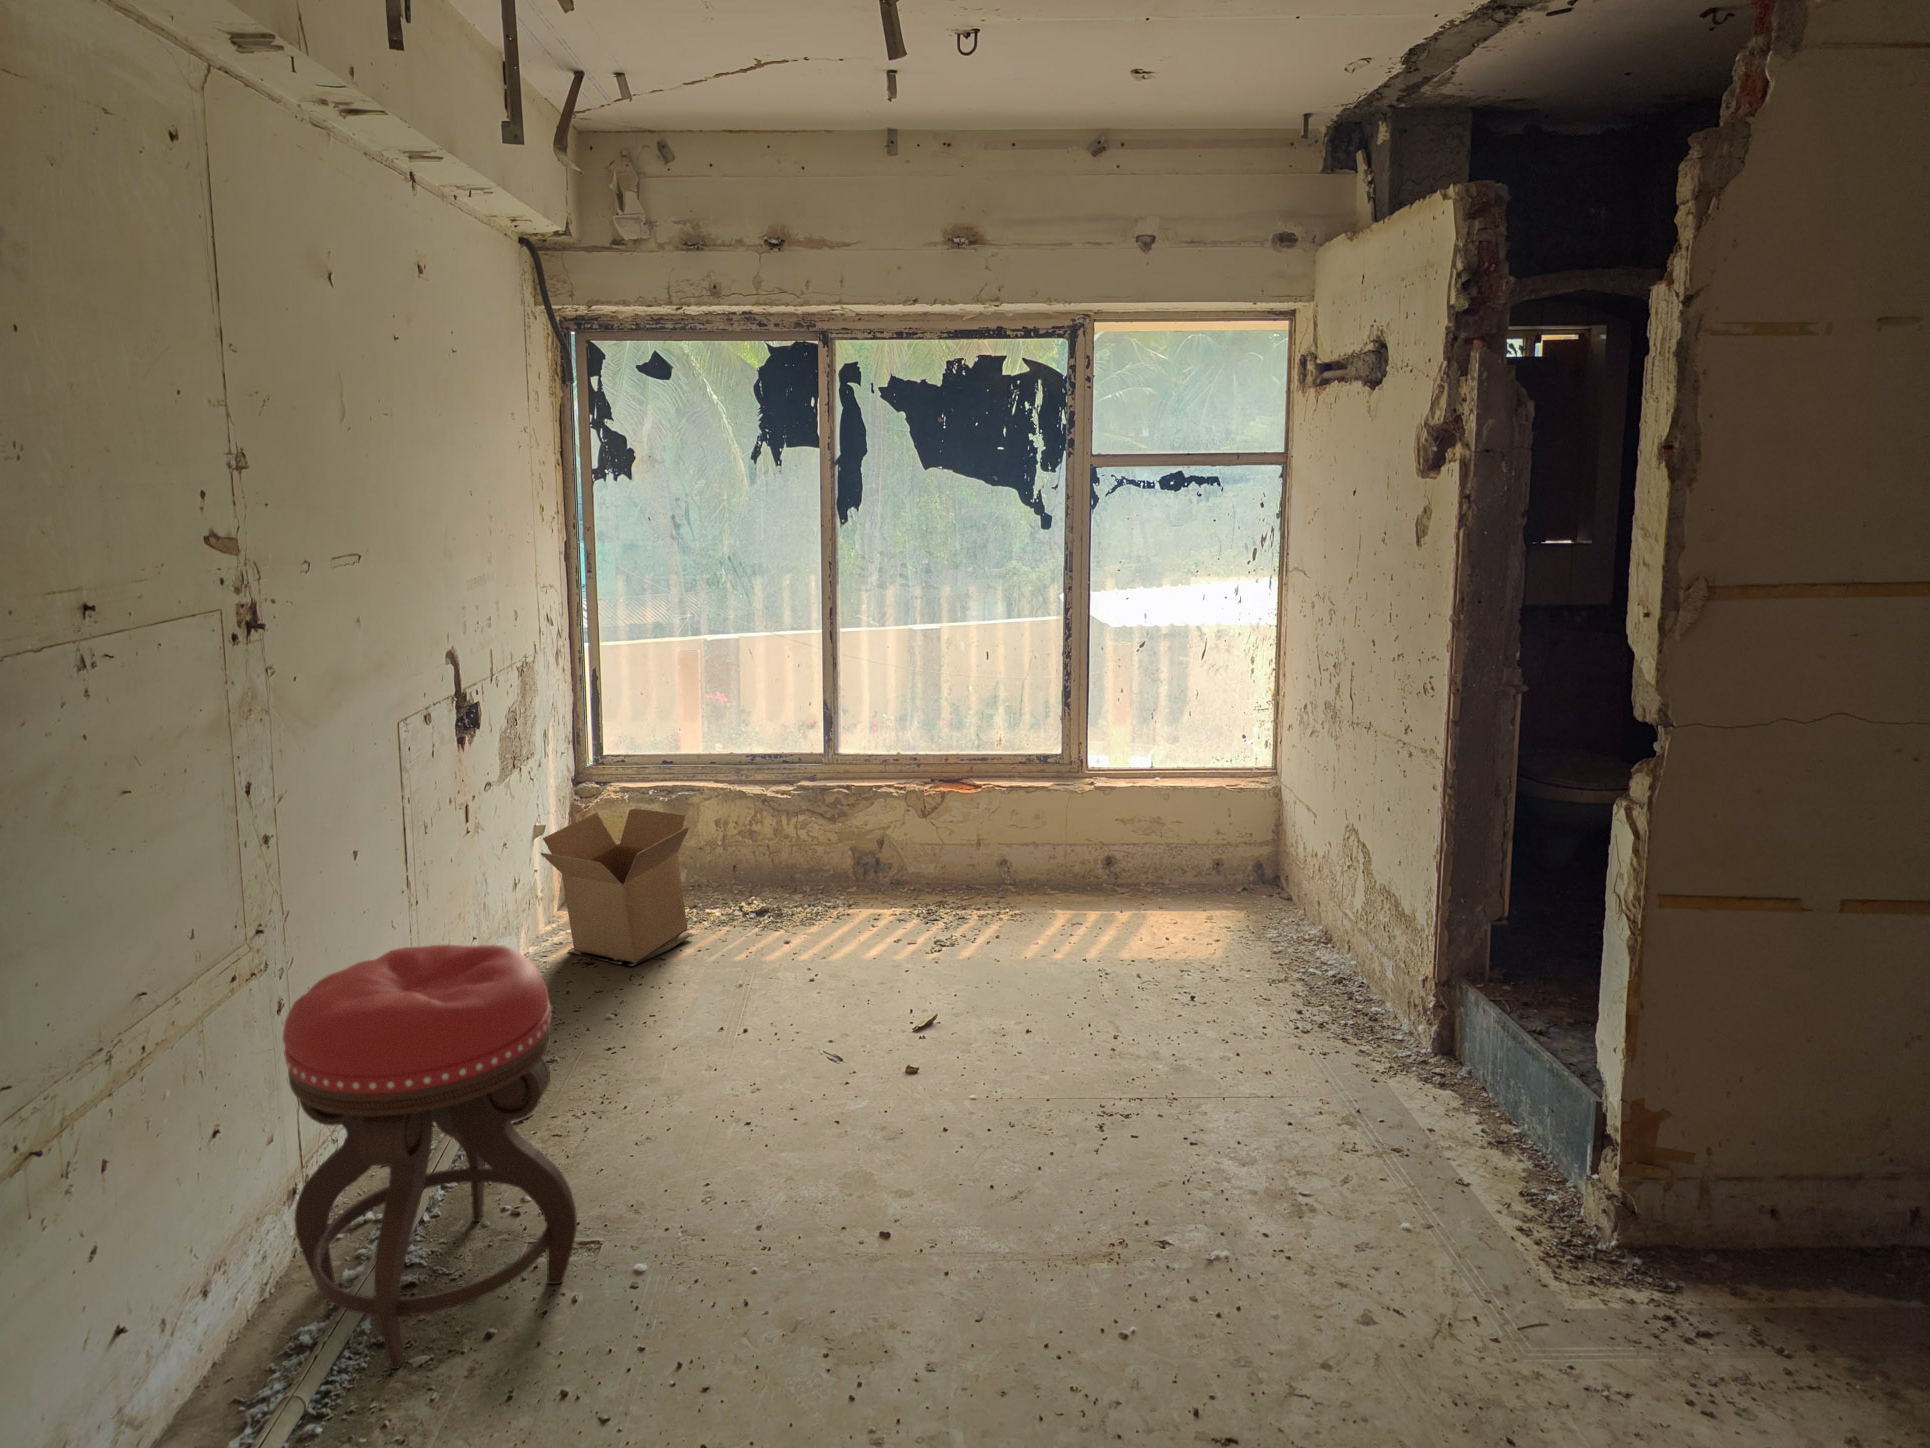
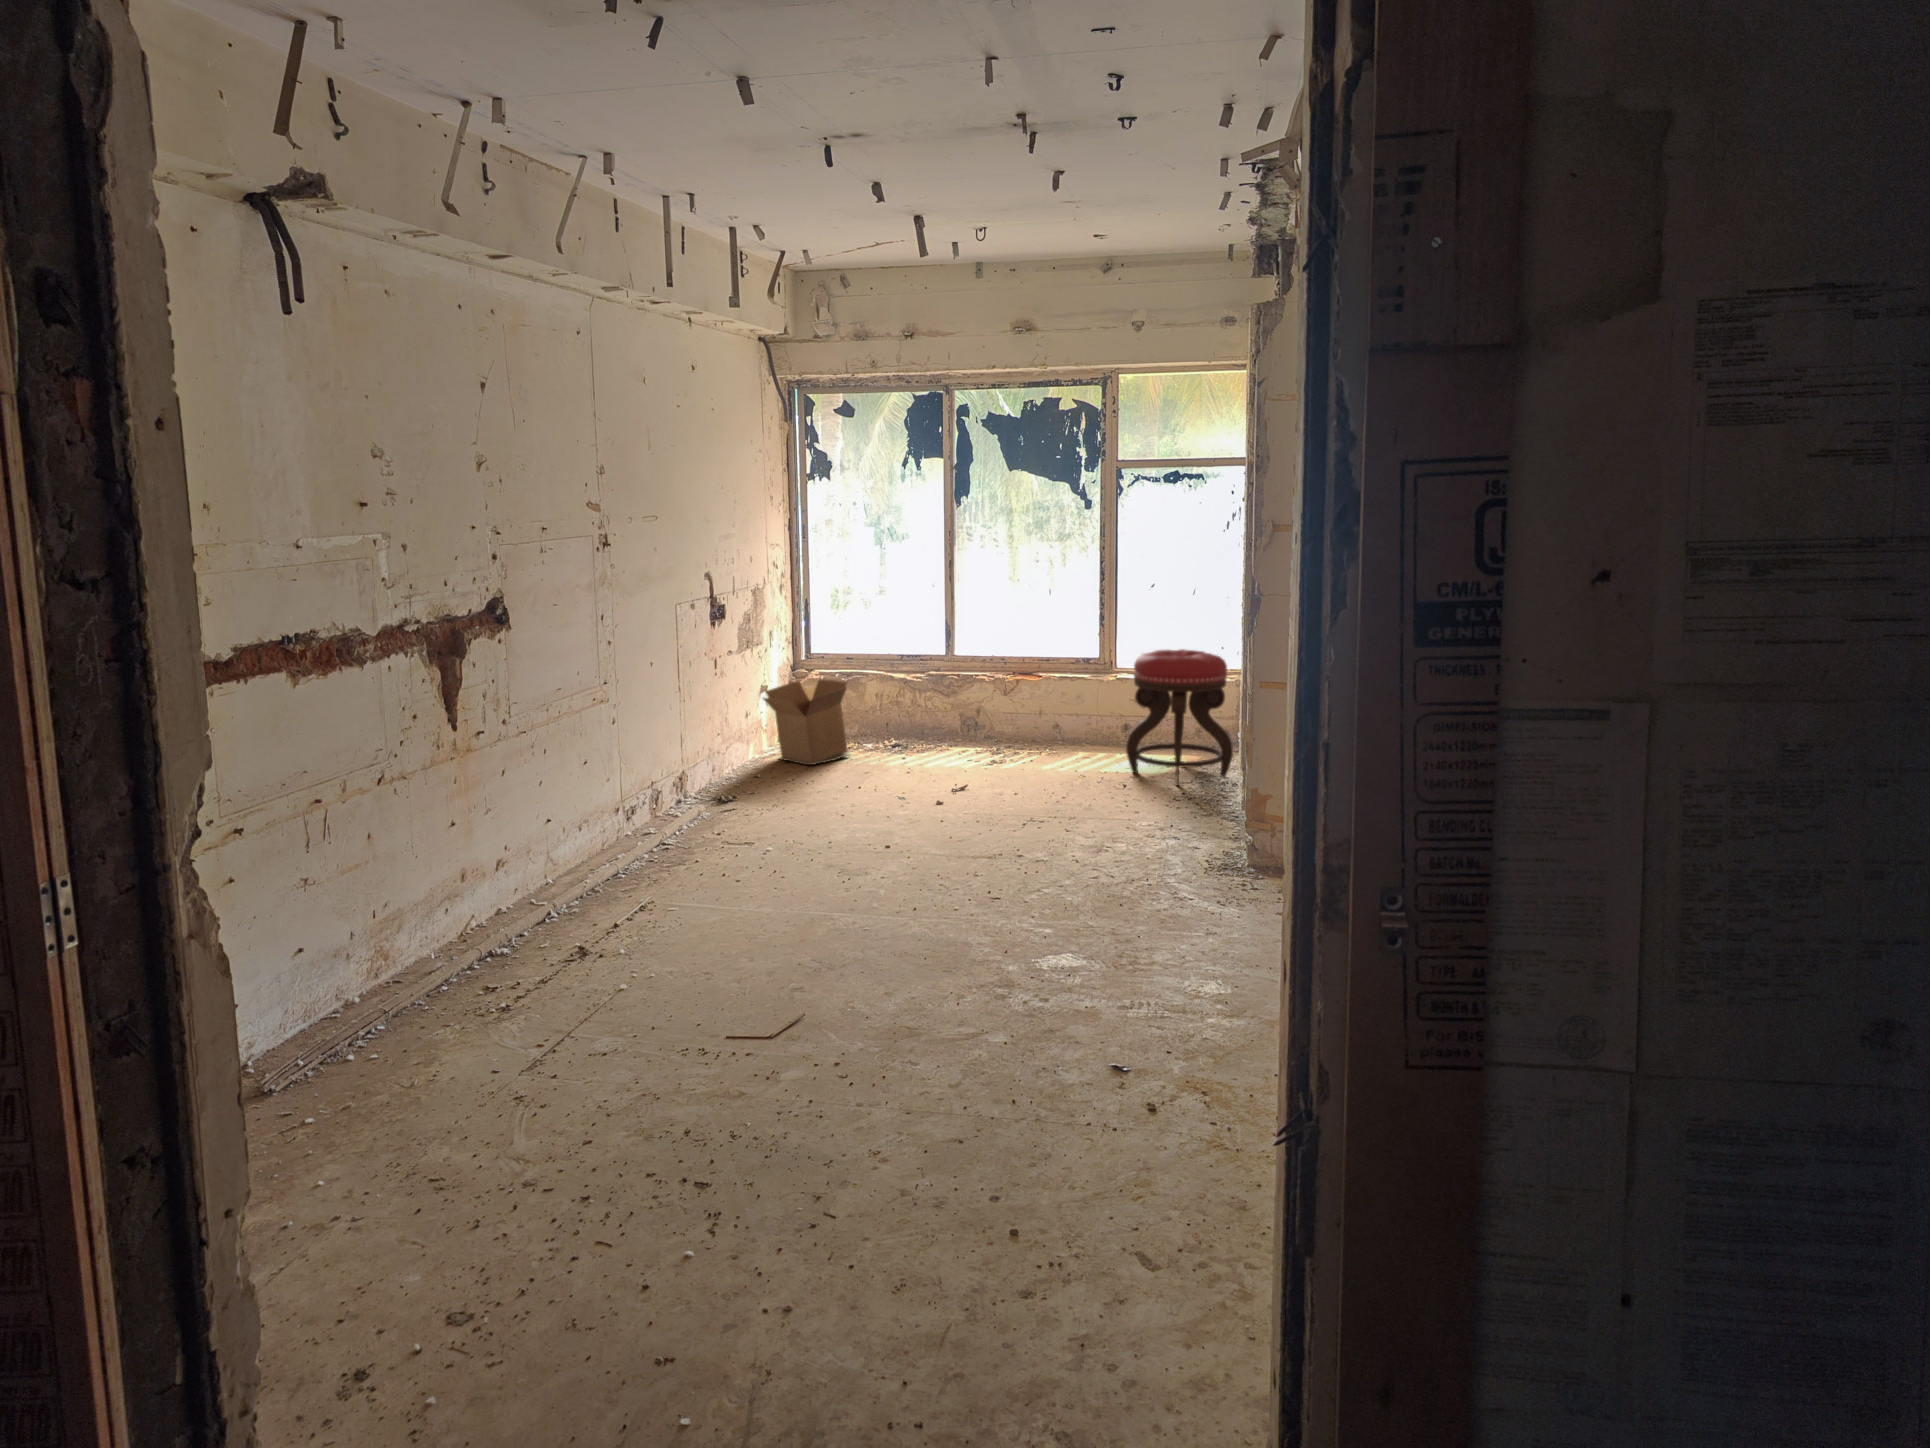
stool: present [283,945,577,1369] -> present [1126,649,1233,785]

